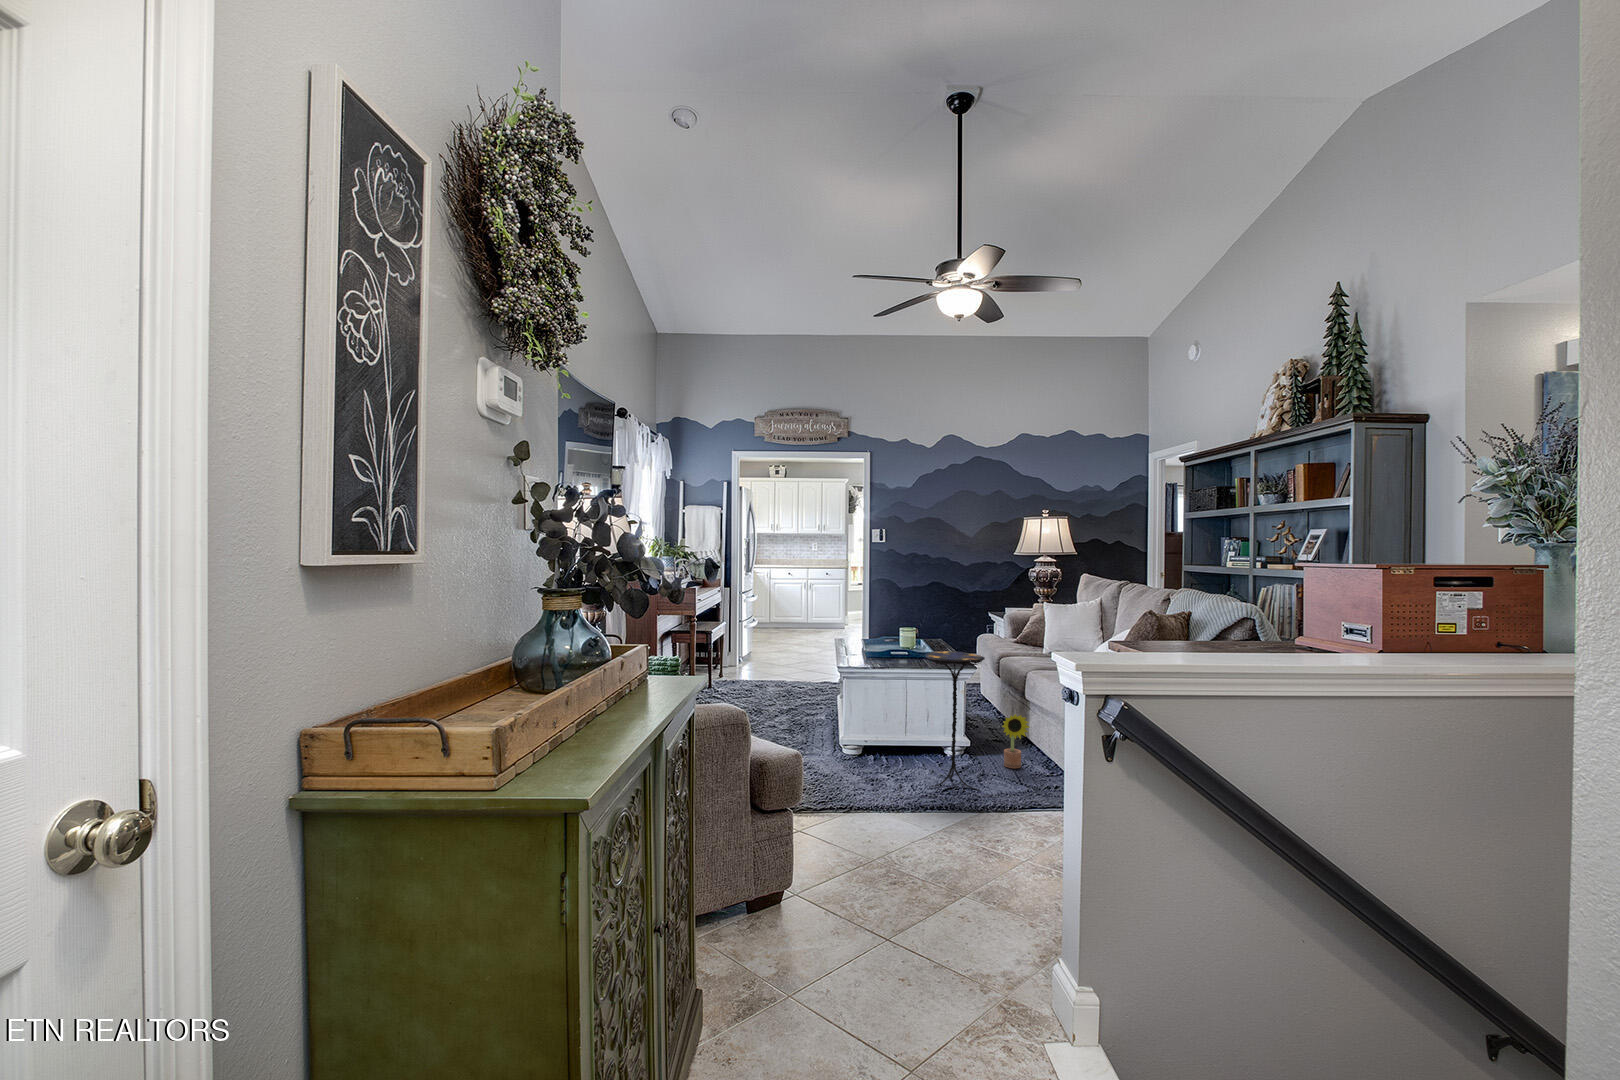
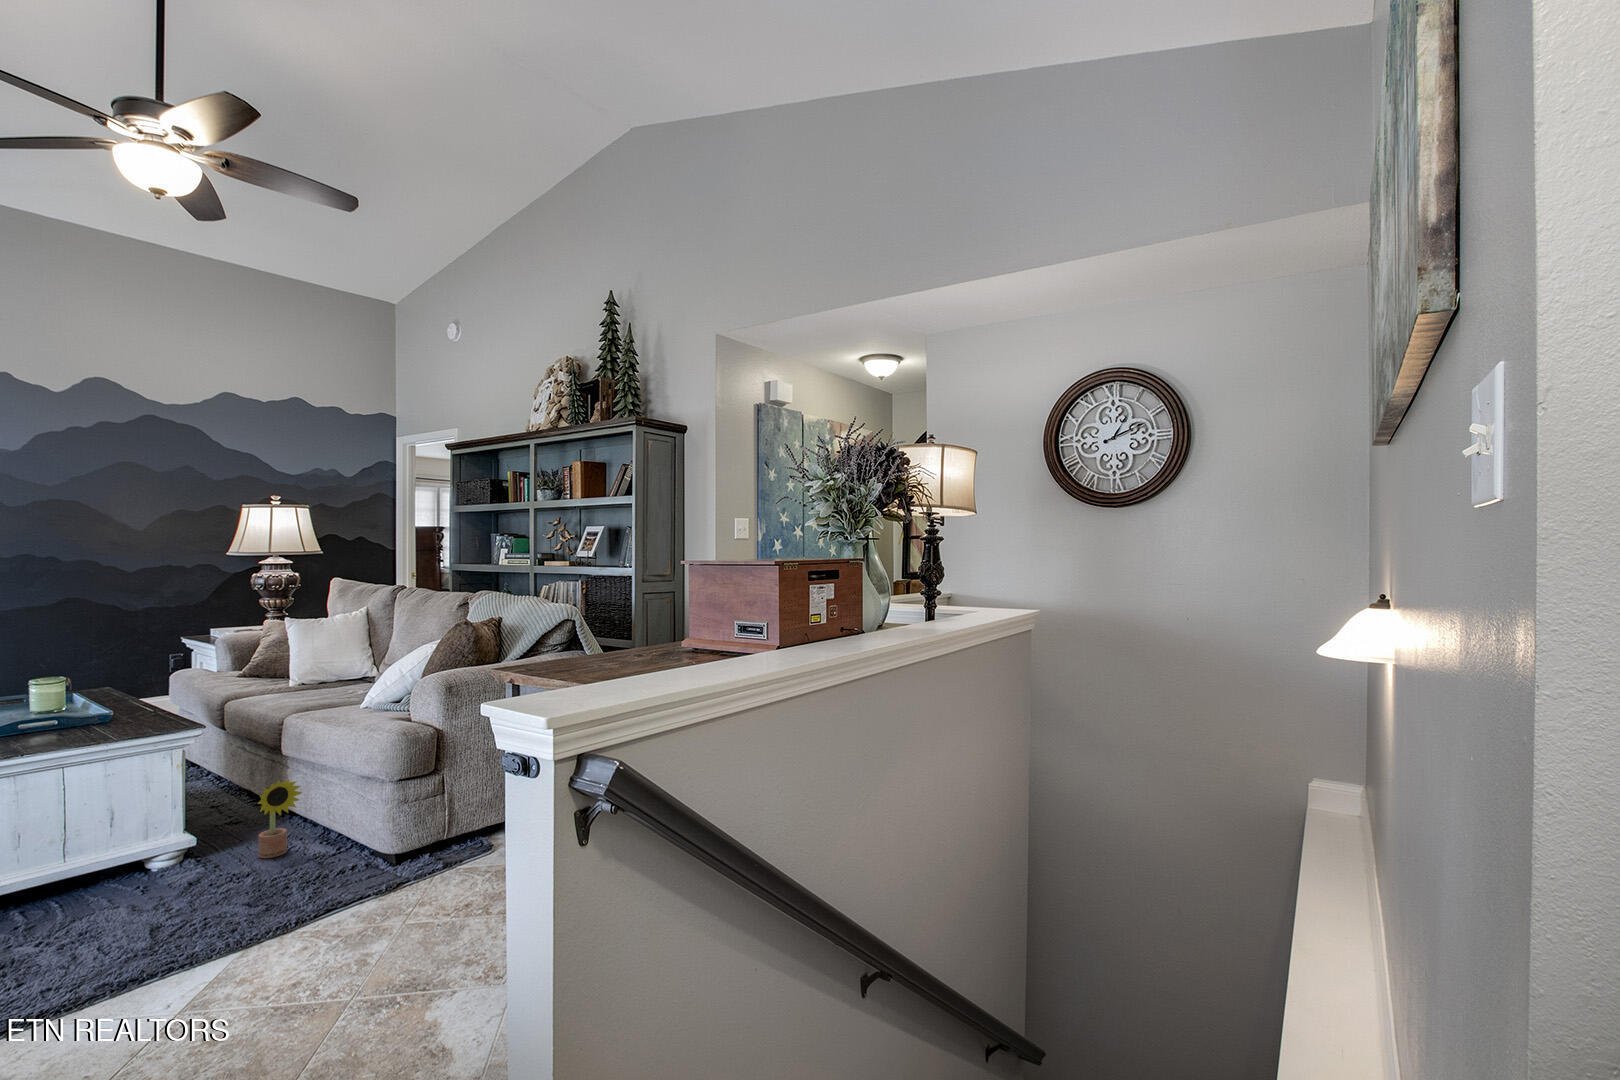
side table: present [926,651,985,790] -> none [119,709,237,936]

